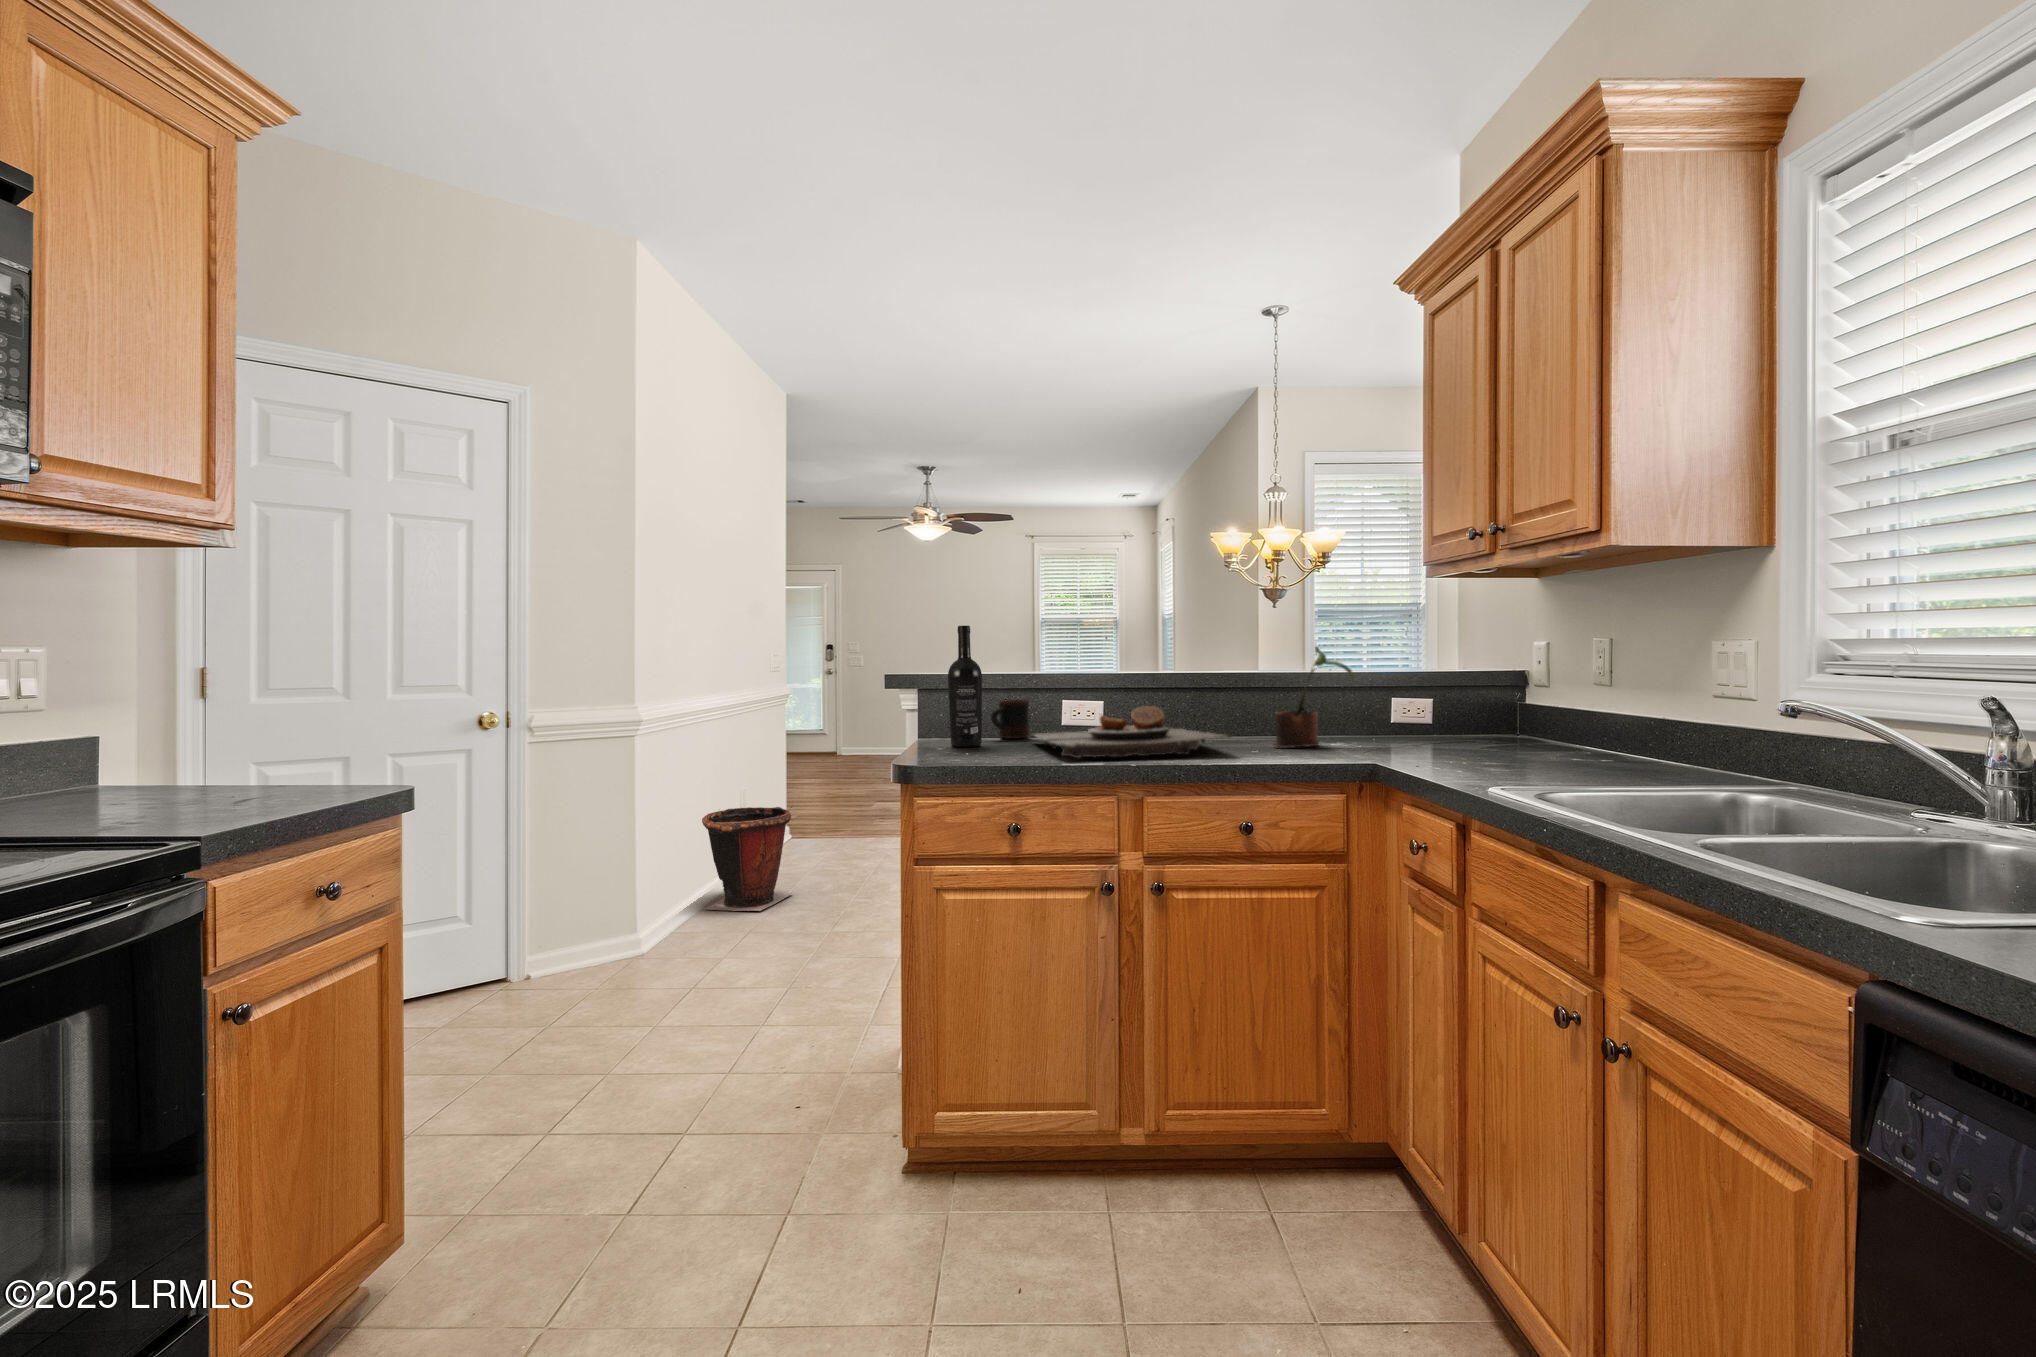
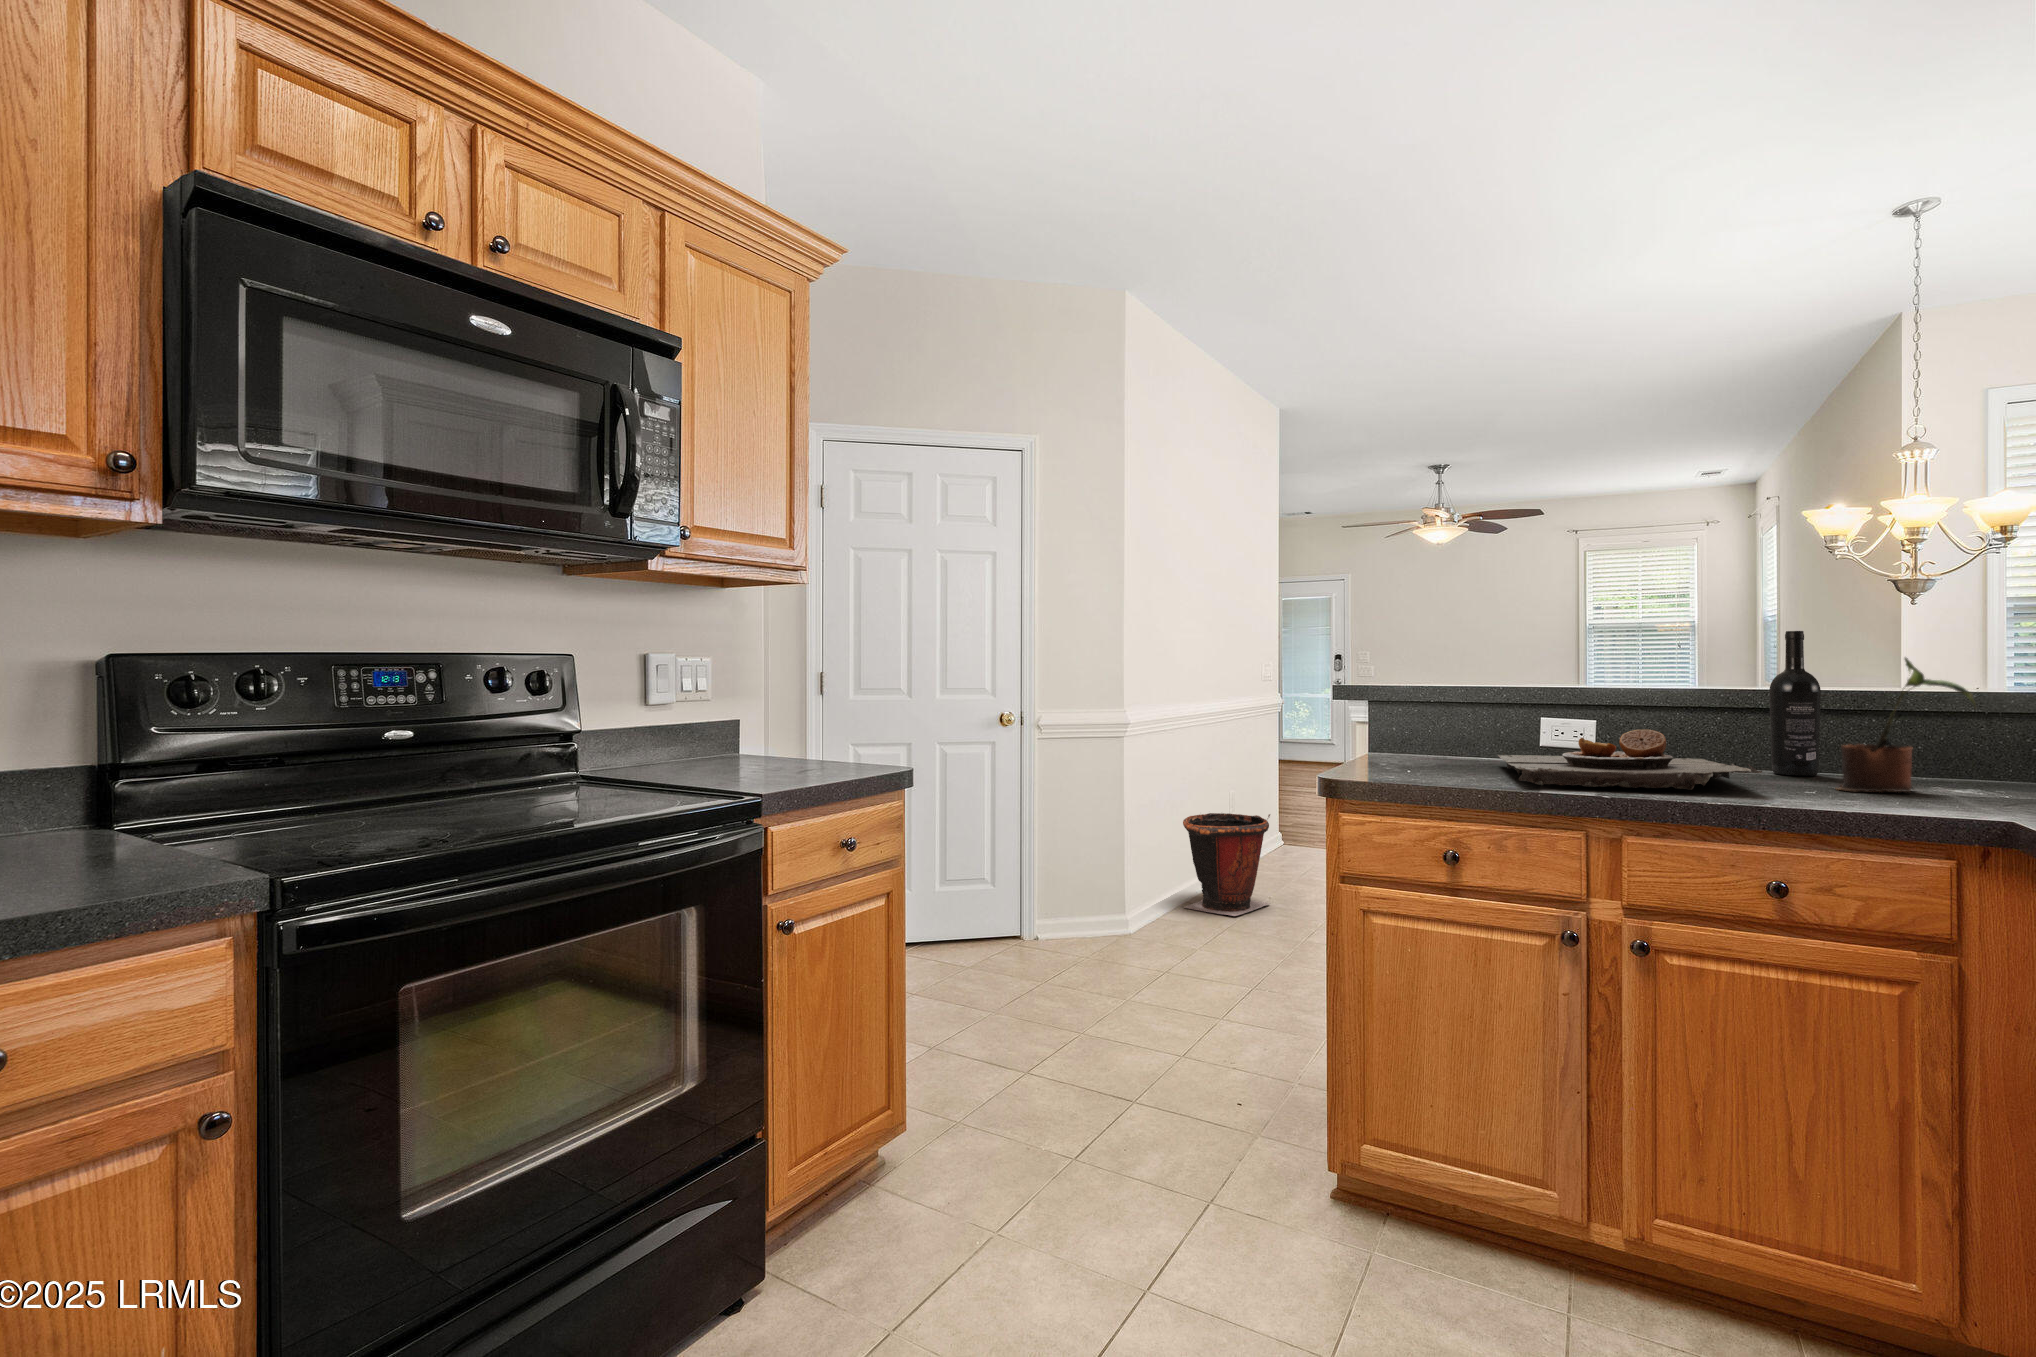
wine bottle: present [948,626,982,747] -> present [1769,631,1821,776]
mug: present [991,700,1029,739] -> none [1452,717,1500,759]

